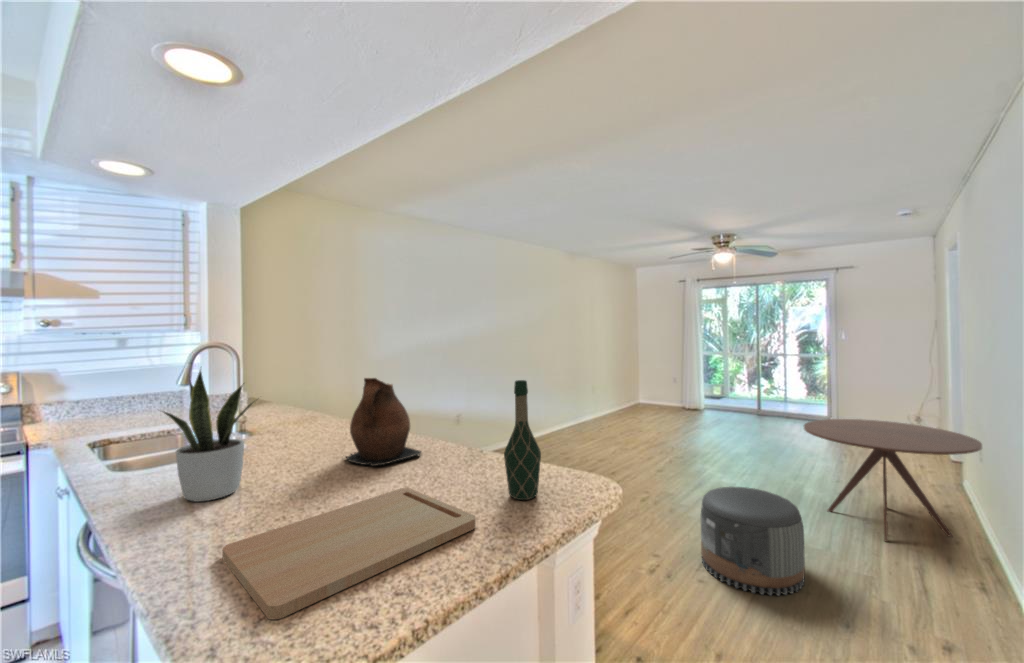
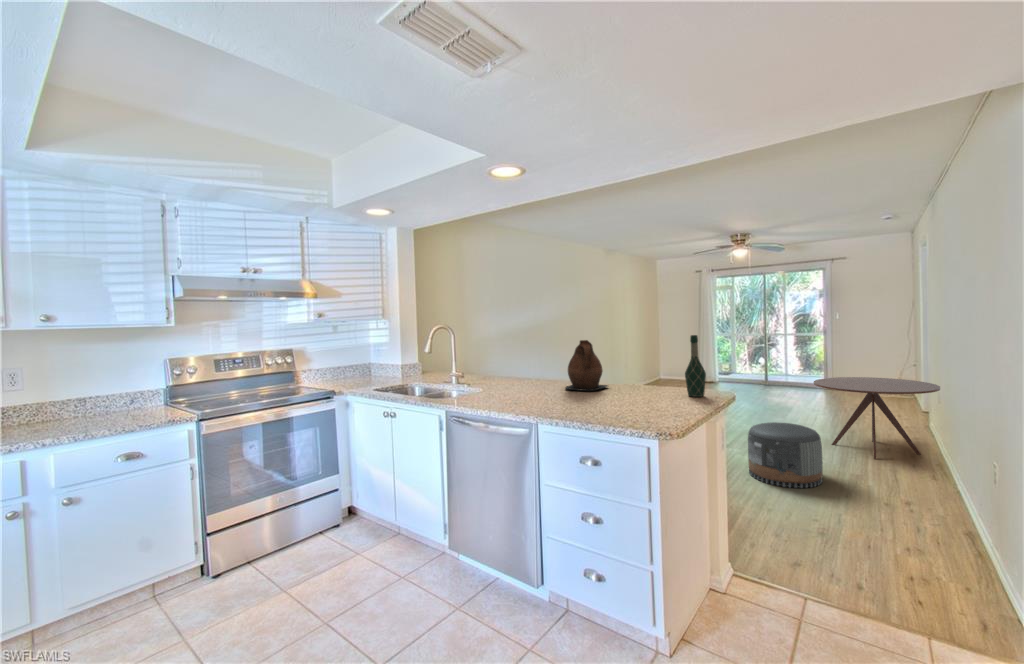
potted plant: present [164,370,253,502] -> none [499,331,551,404]
cutting board: present [222,488,476,619] -> none [589,394,691,421]

